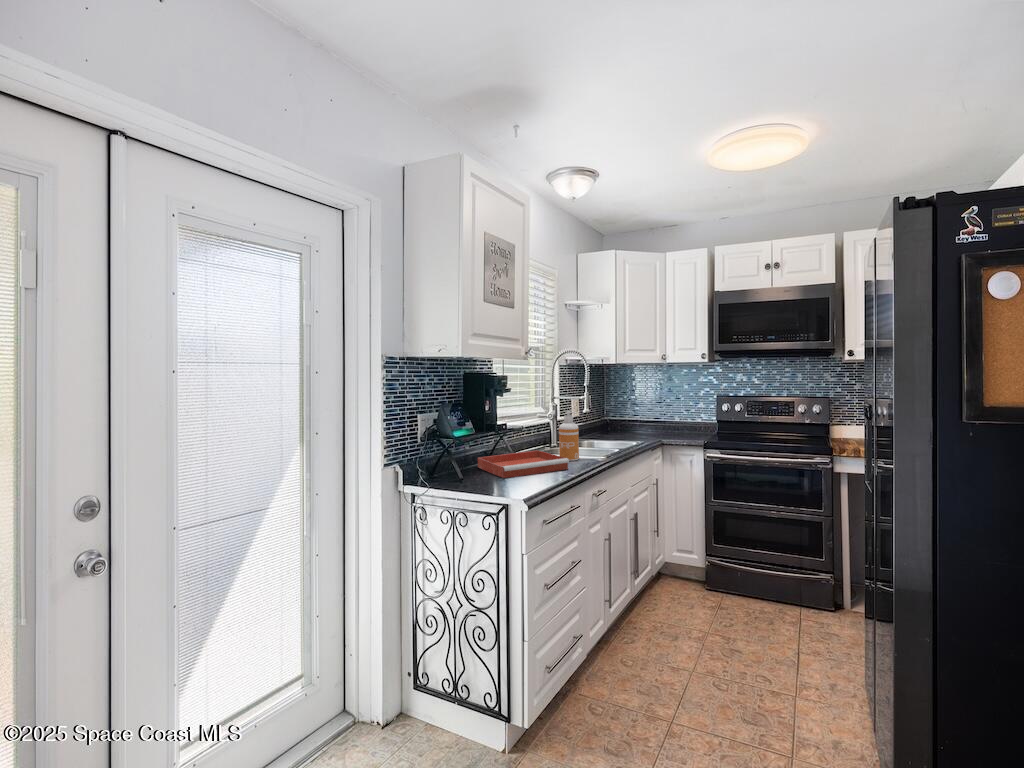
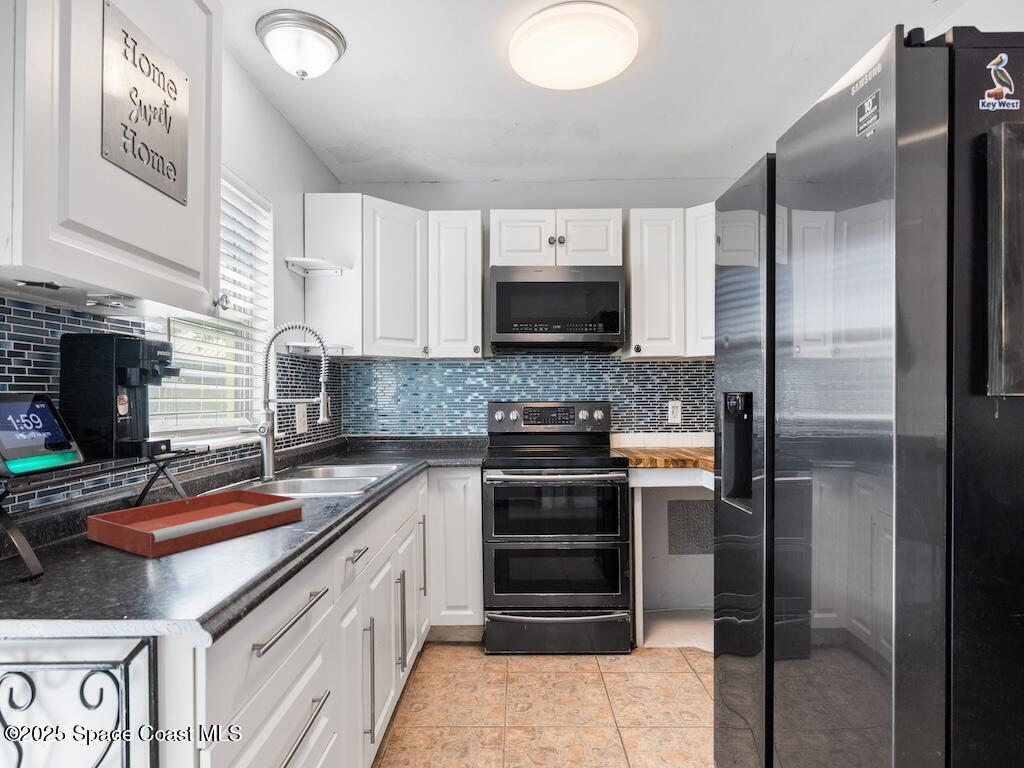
soap dispenser: present [559,411,579,461] -> none [281,416,317,503]

